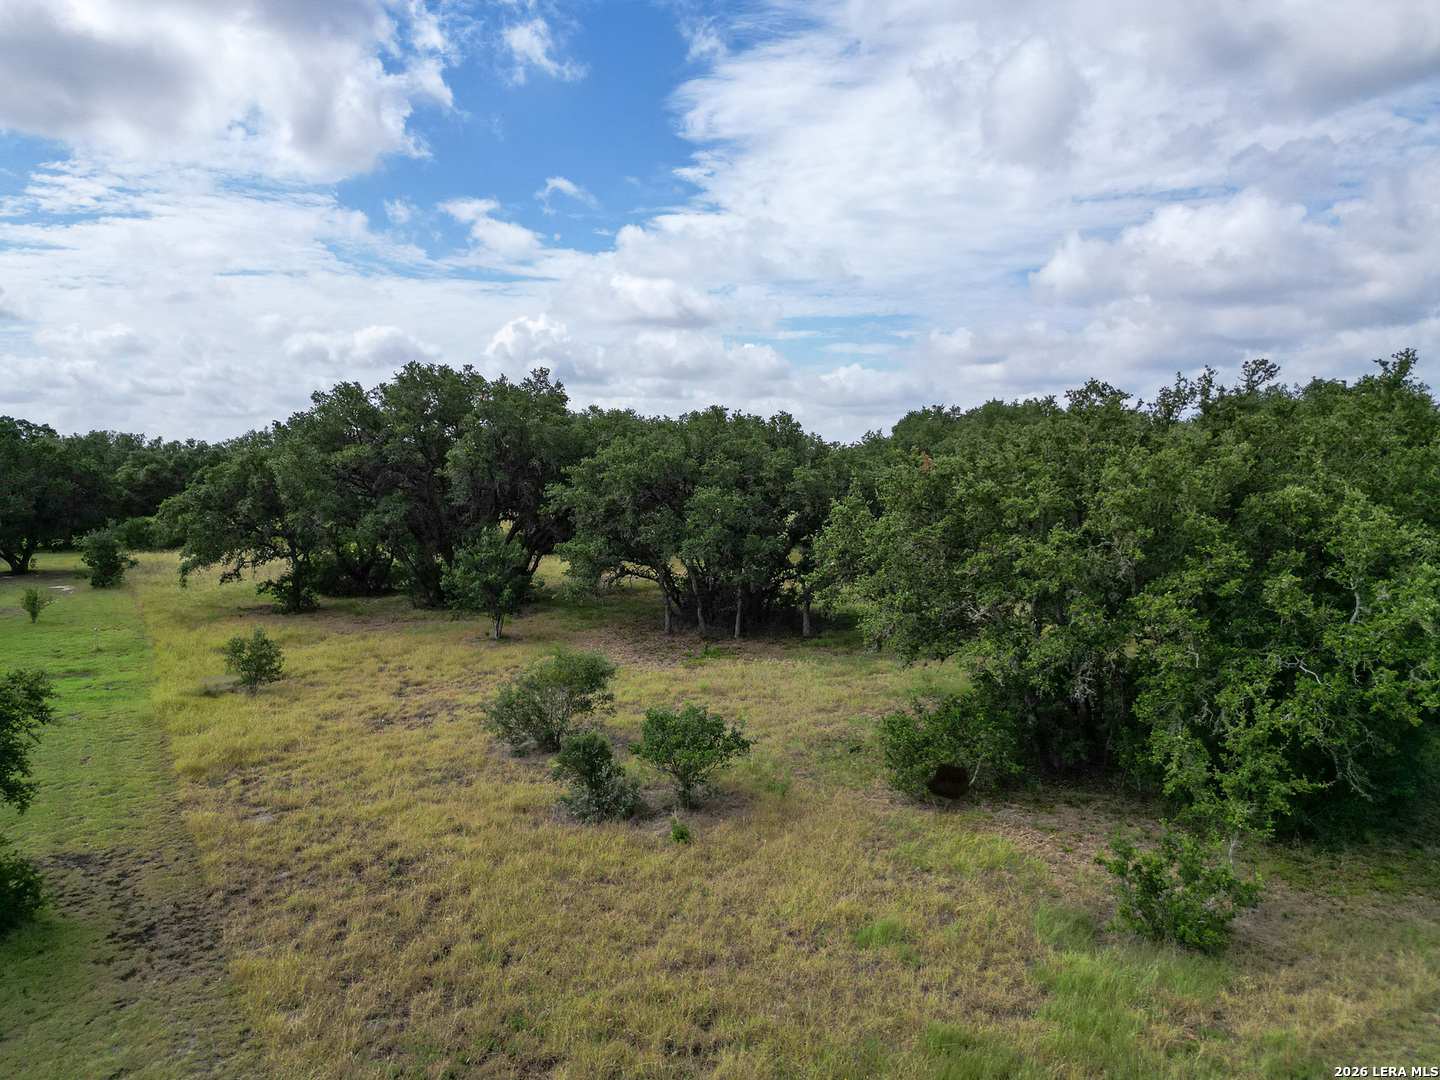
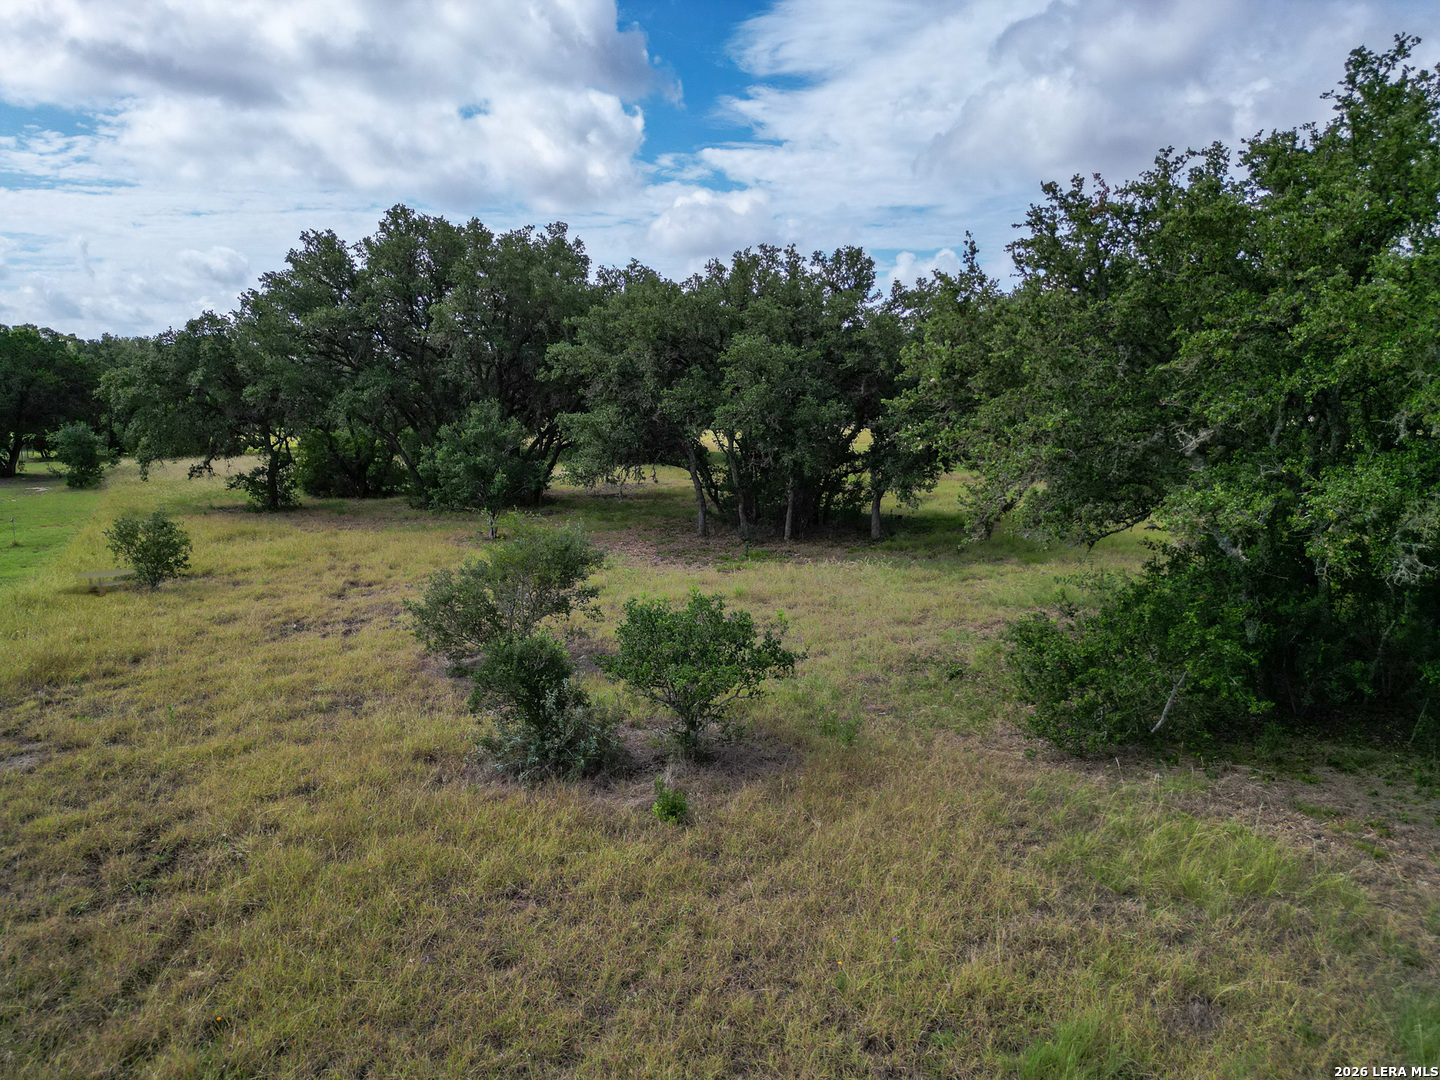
lounge chair: present [925,764,970,811] -> none [1092,697,1170,778]

